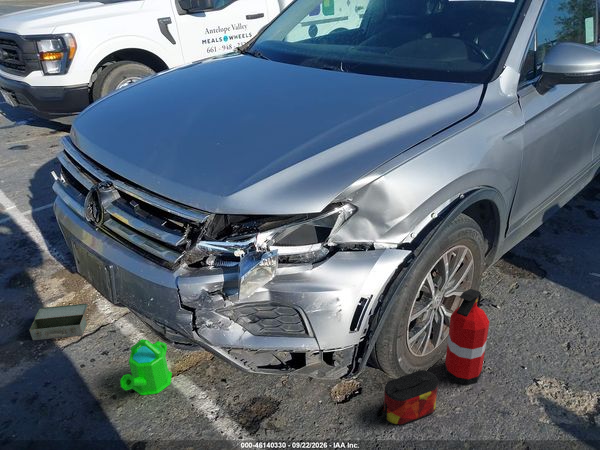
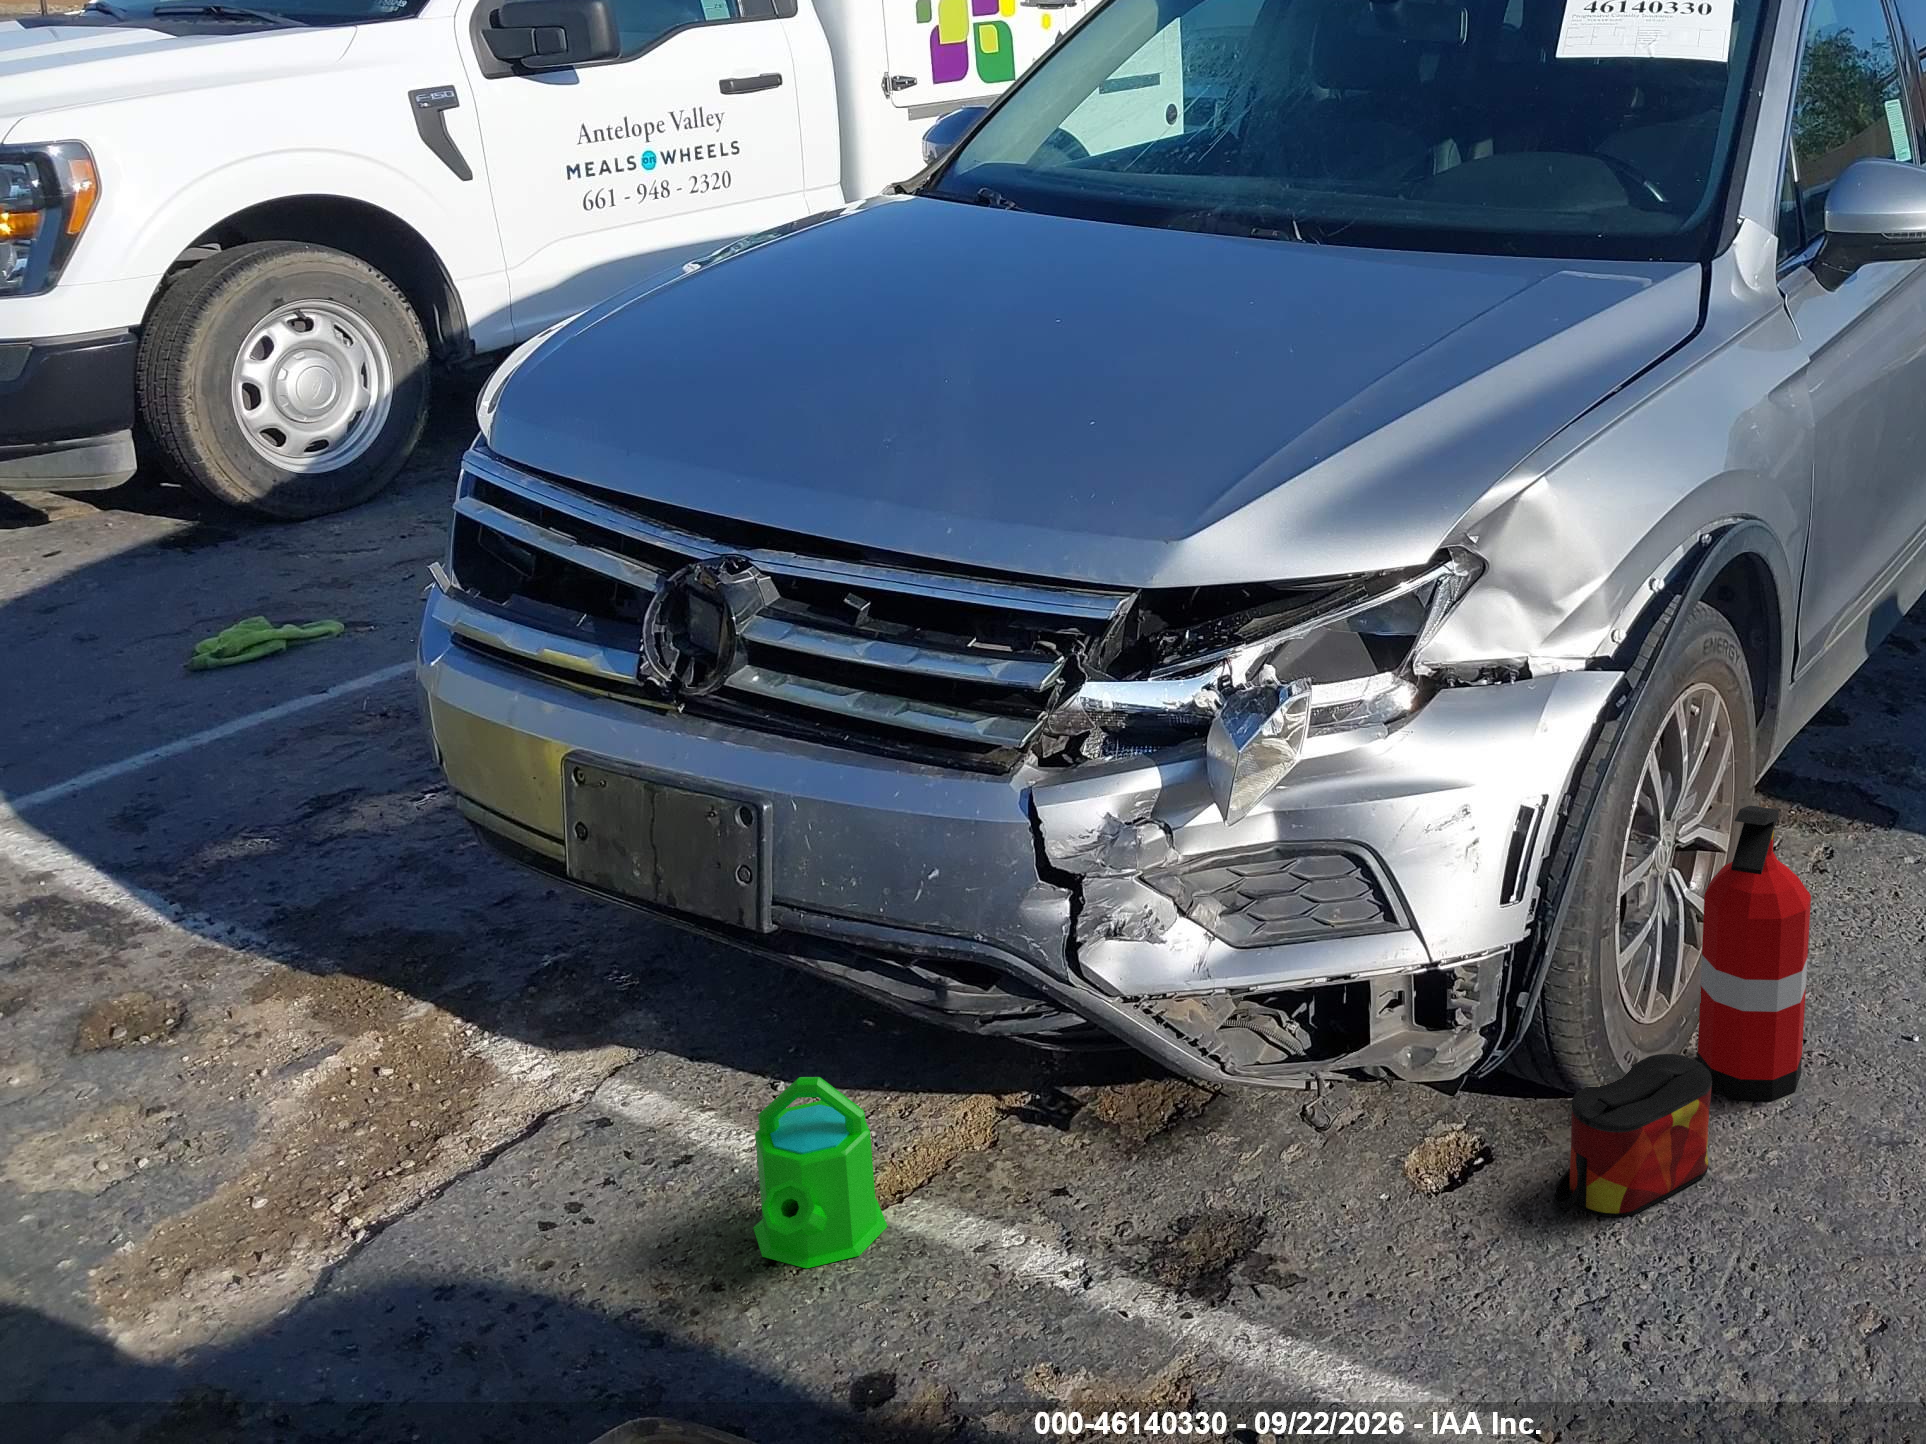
toolbox: present [30,303,88,340] -> none [306,1046,496,1186]

